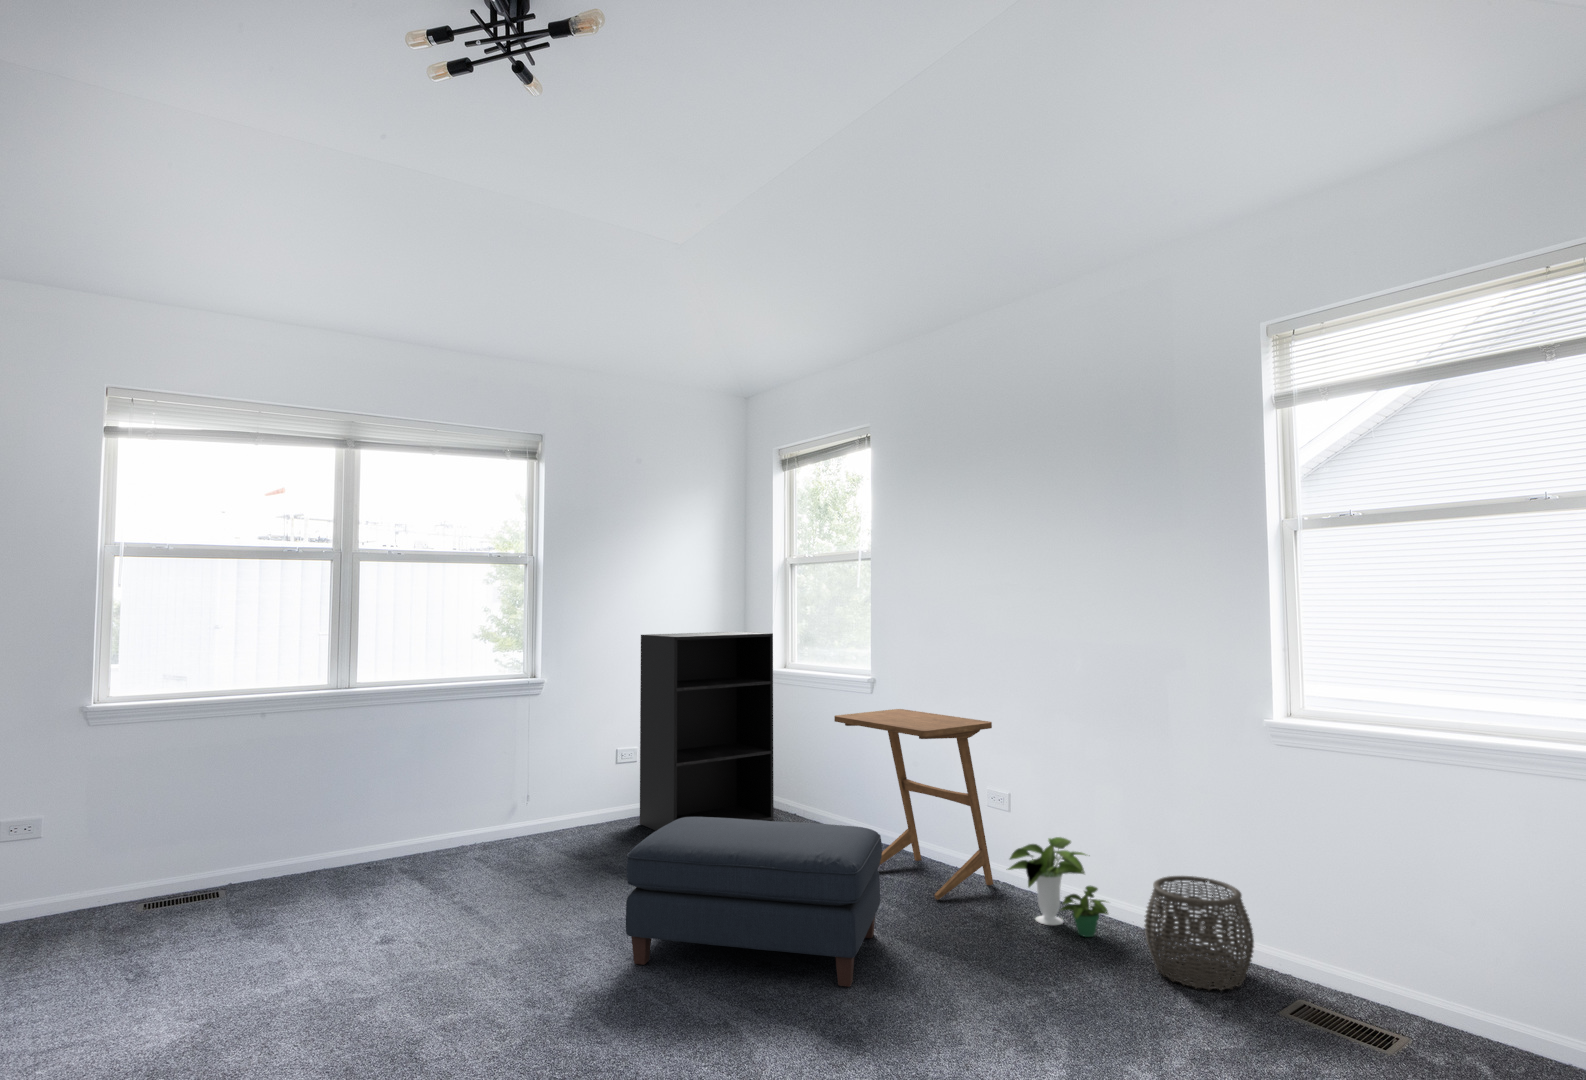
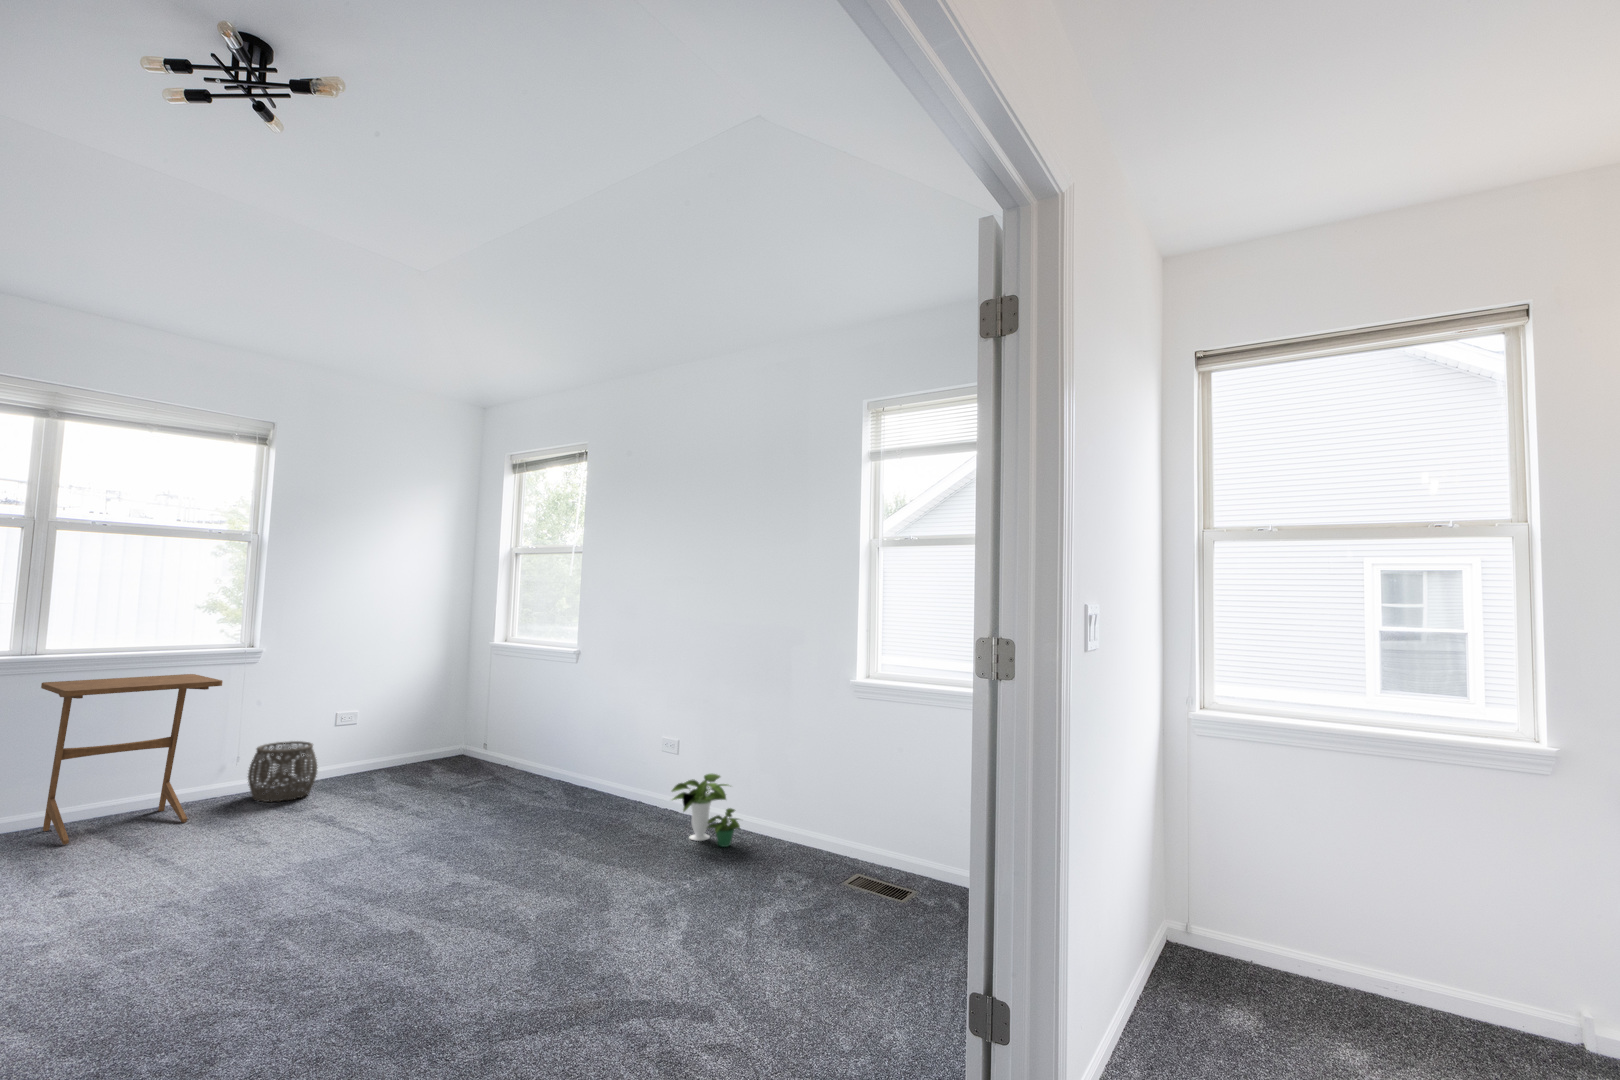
bookshelf: present [640,632,774,831] -> none [356,610,497,793]
side table: present [834,709,993,900] -> present [41,674,223,845]
ottoman: present [626,817,882,987] -> none [325,767,567,895]
woven basket: present [1144,876,1254,991] -> present [248,741,317,802]

